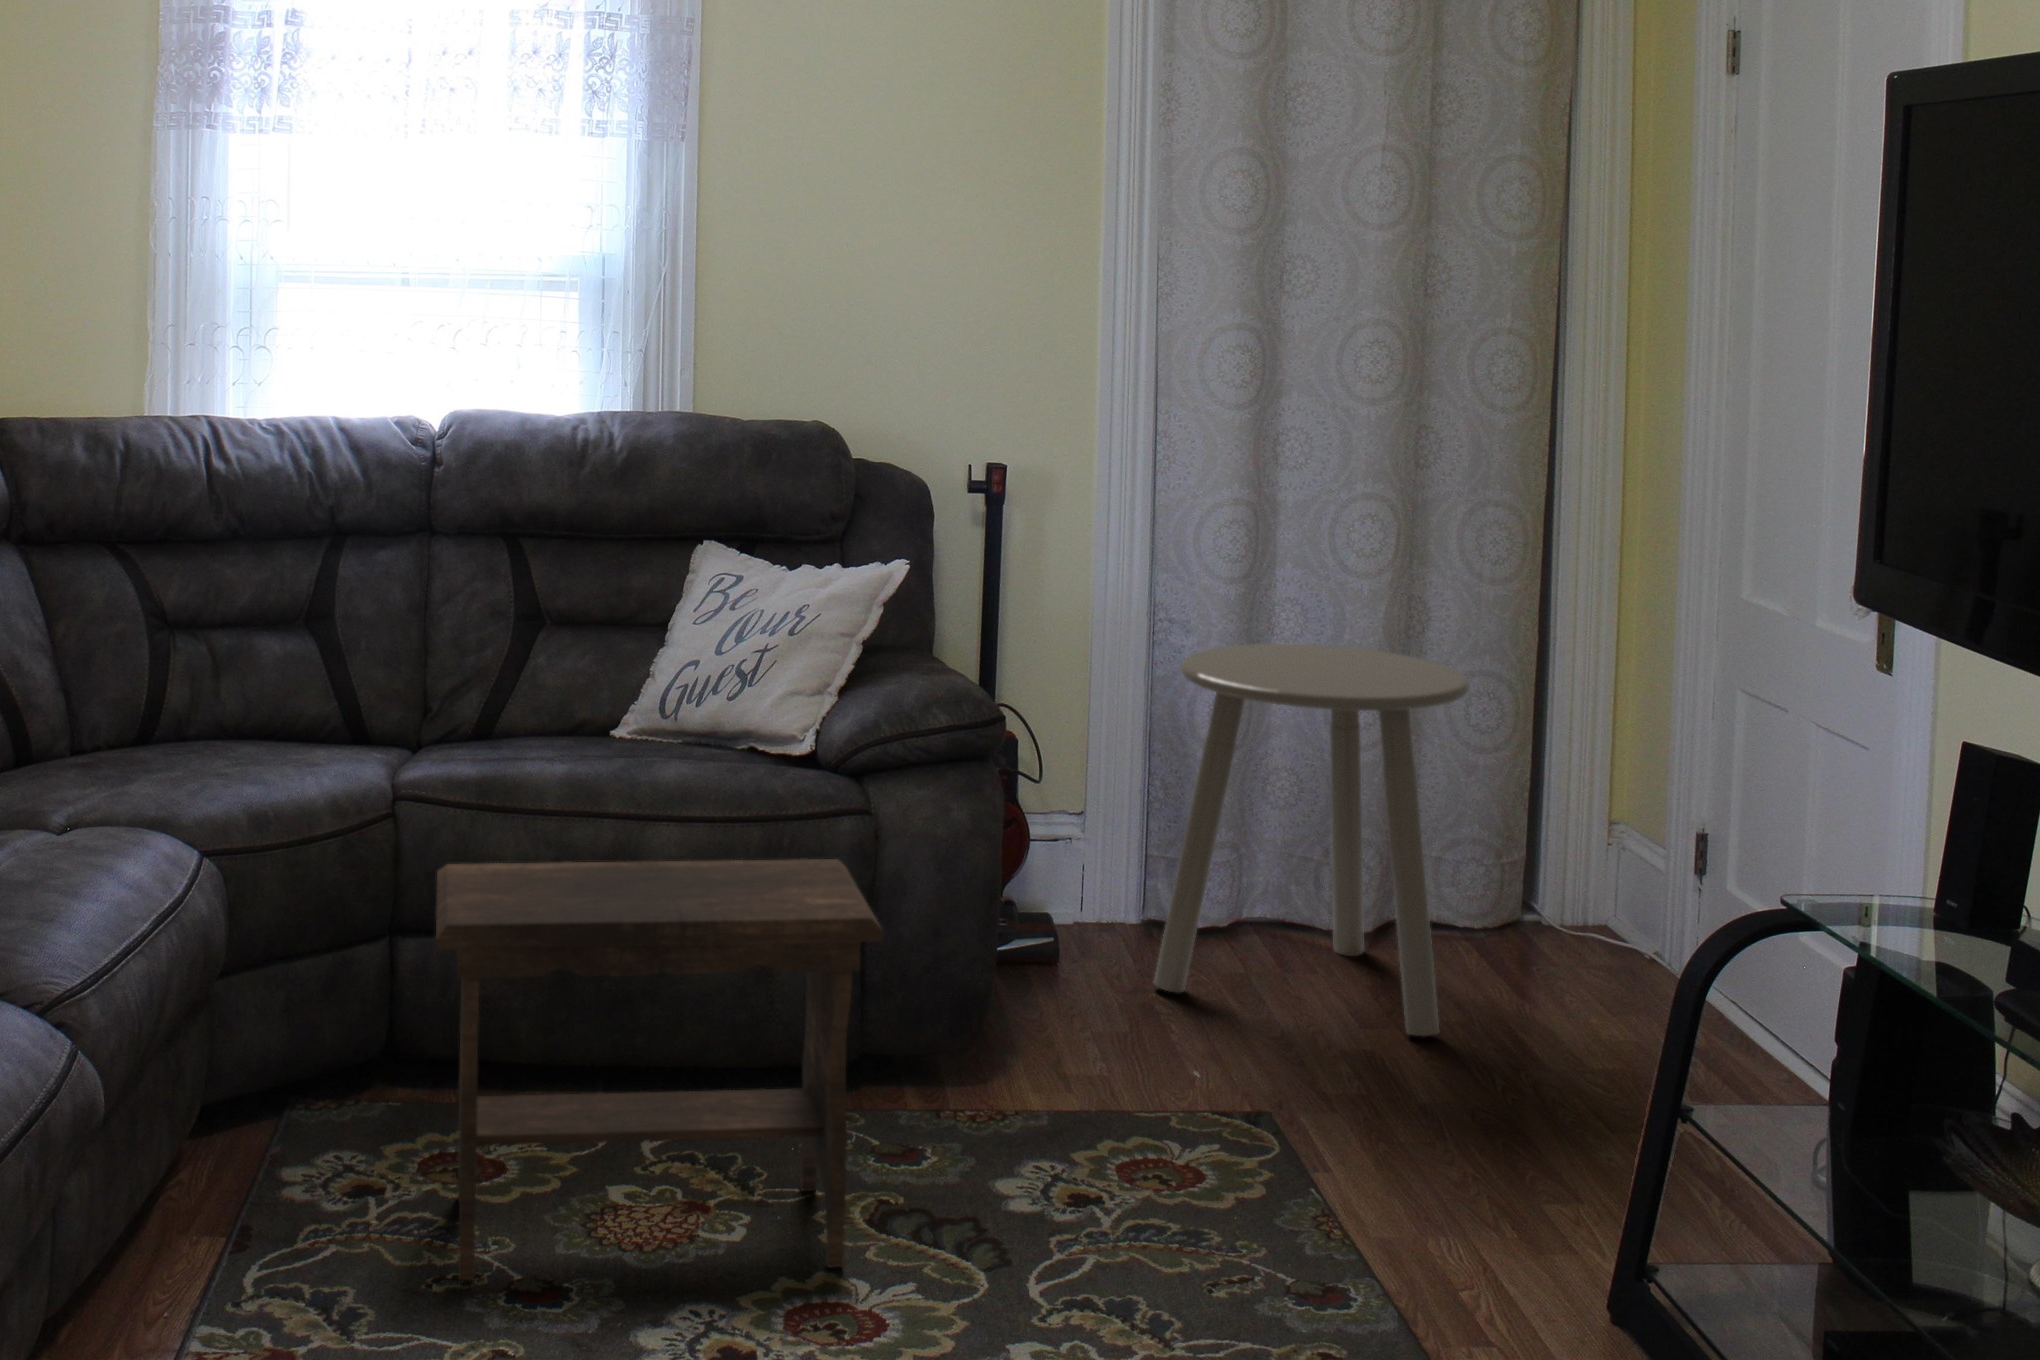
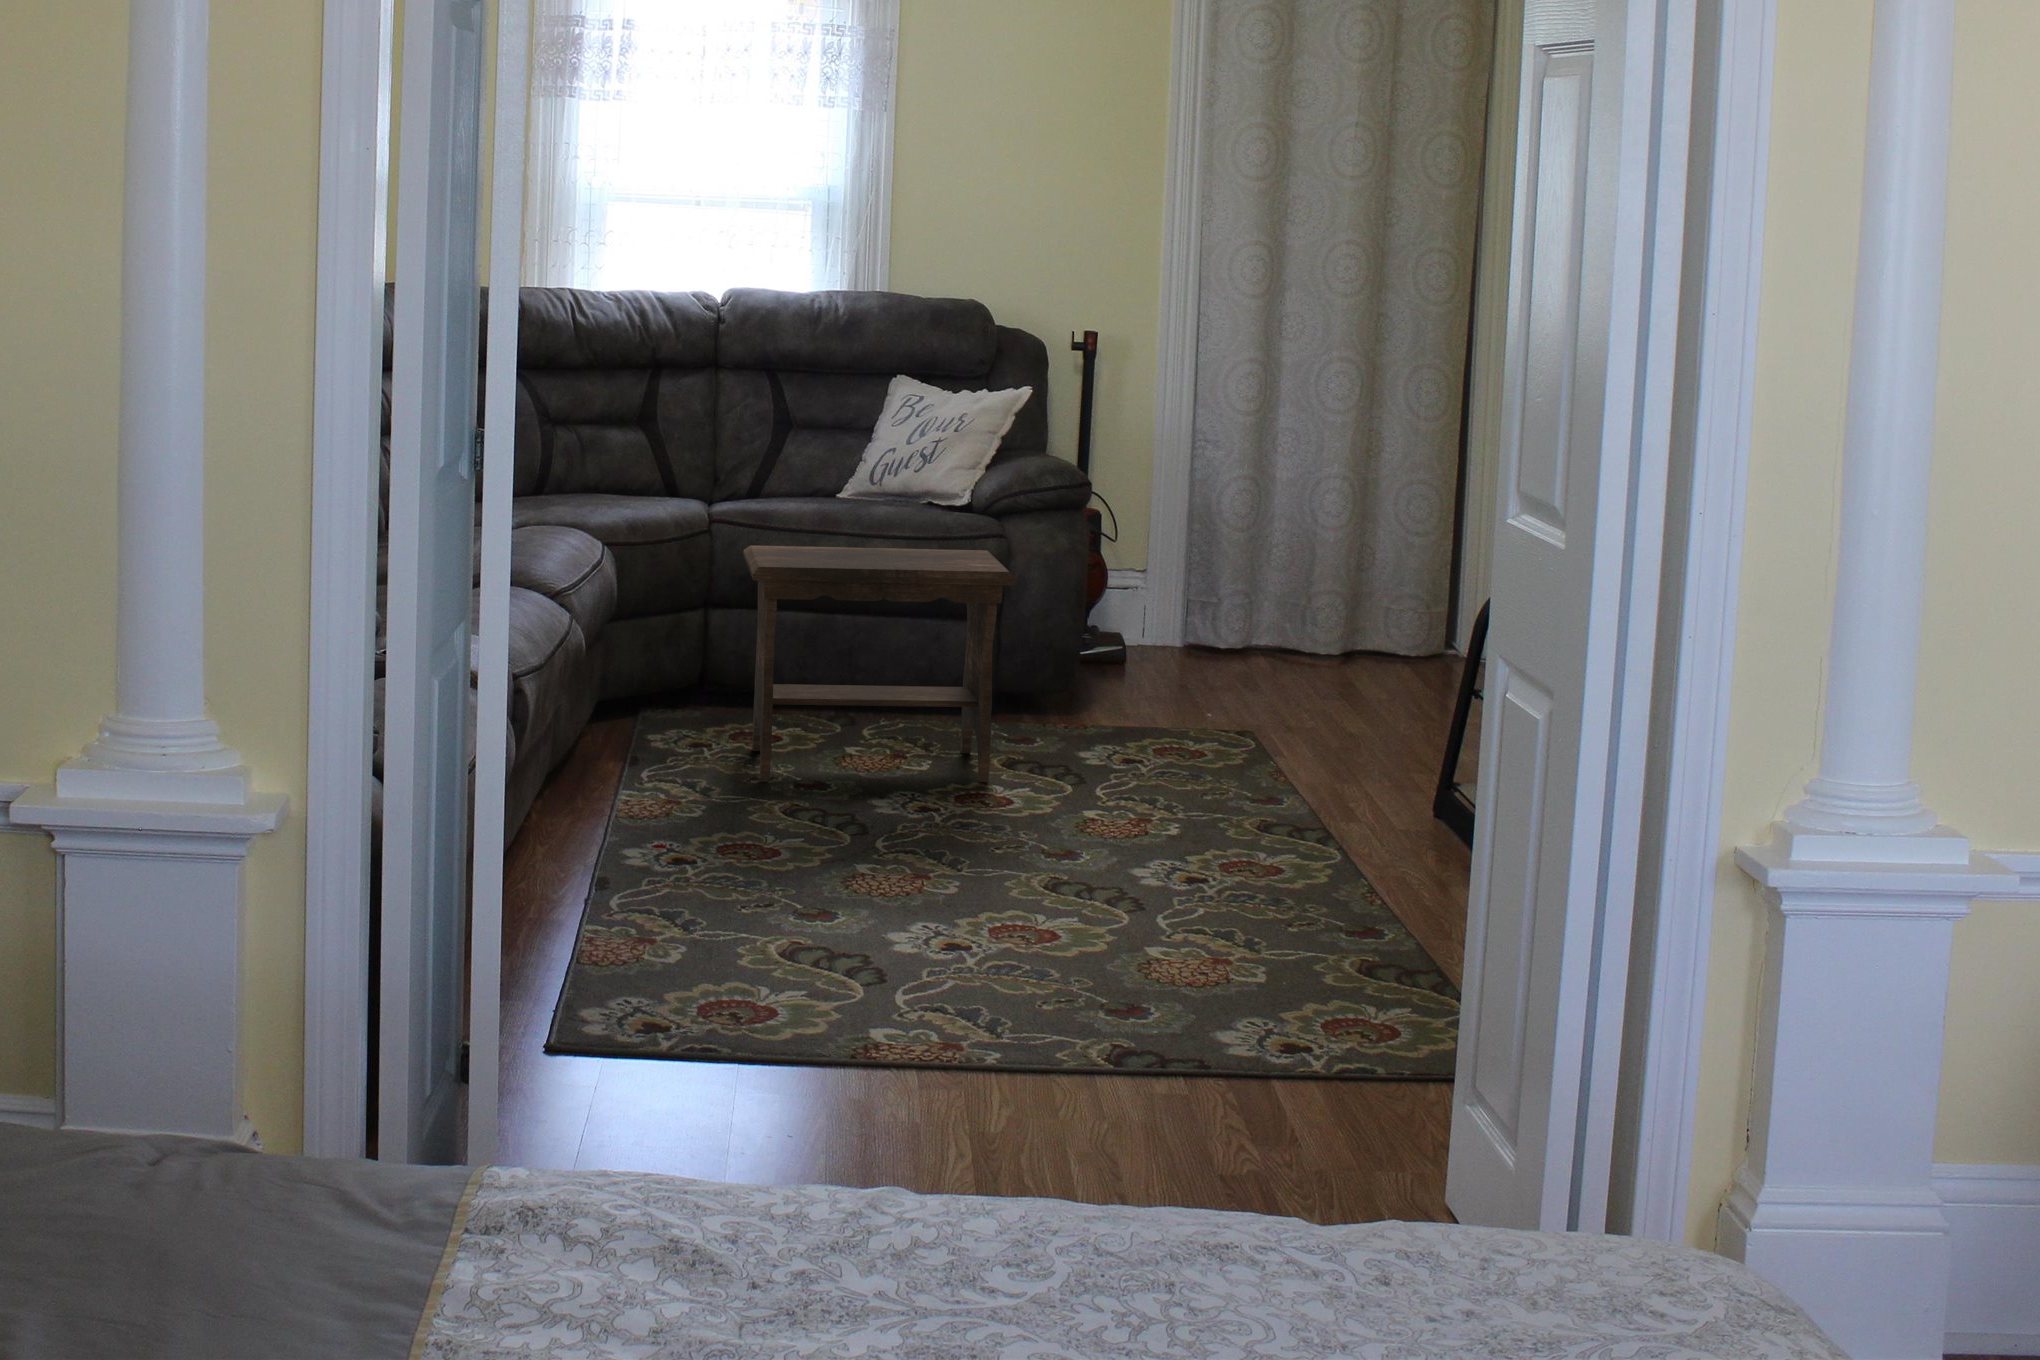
side table: present [1154,644,1470,1036] -> none [1189,455,1400,699]

